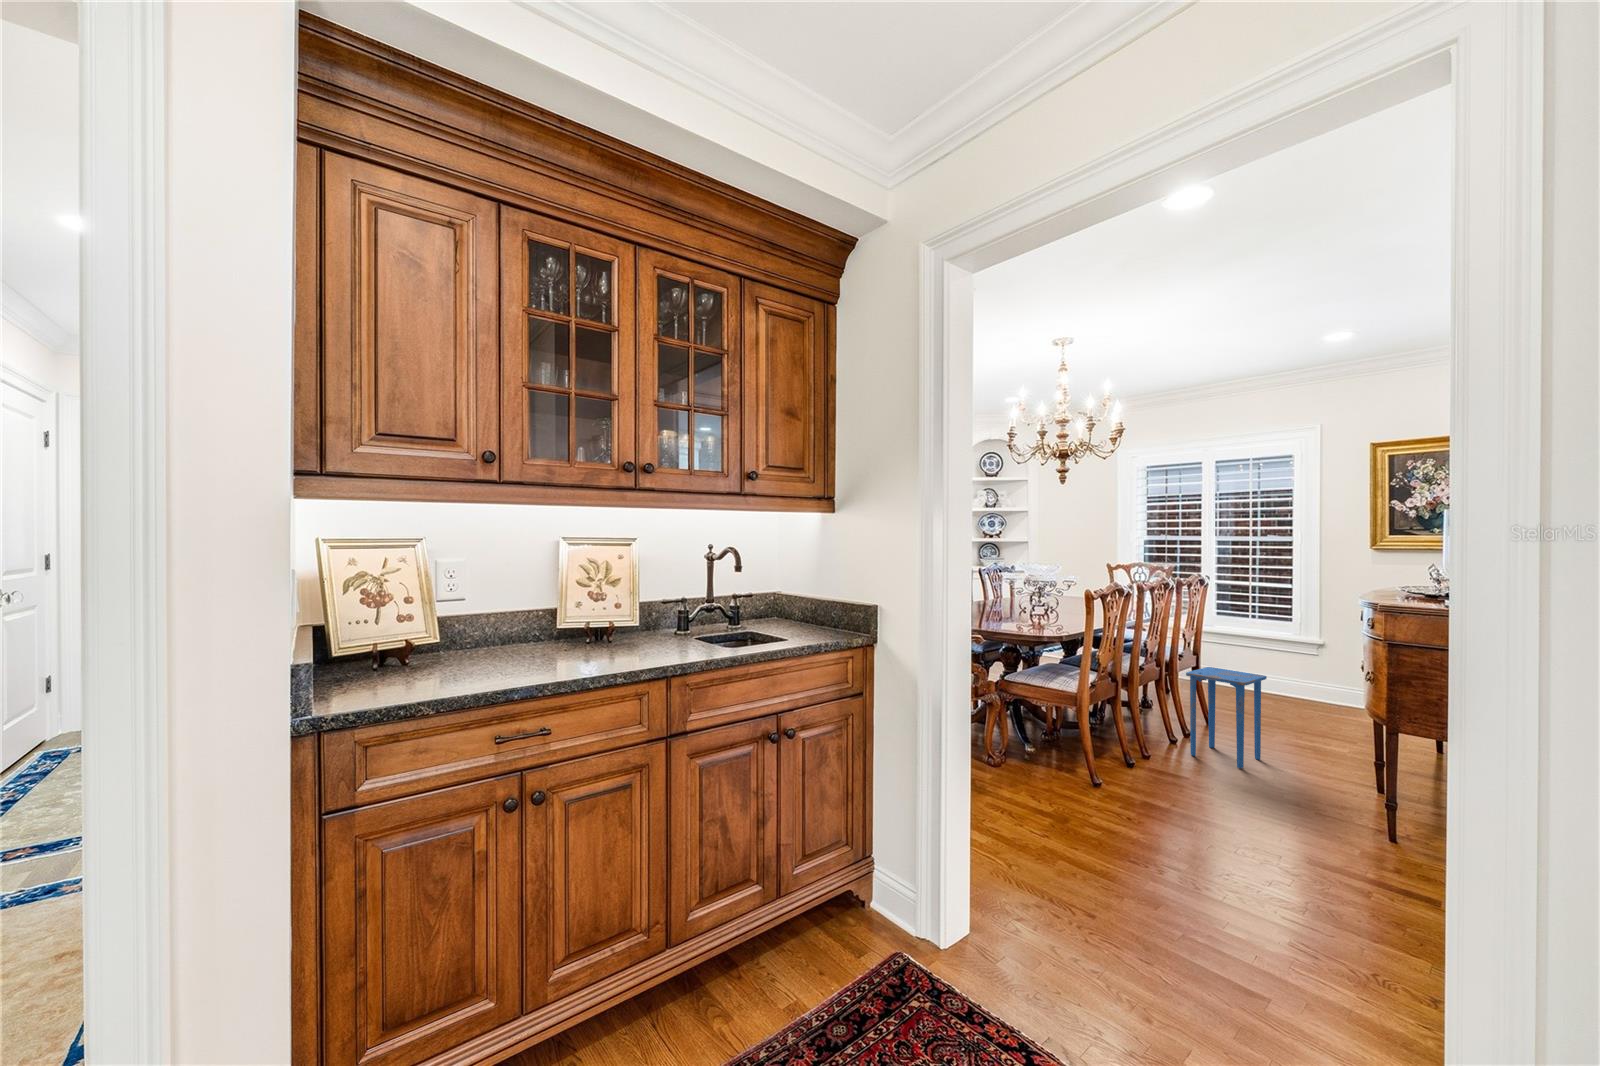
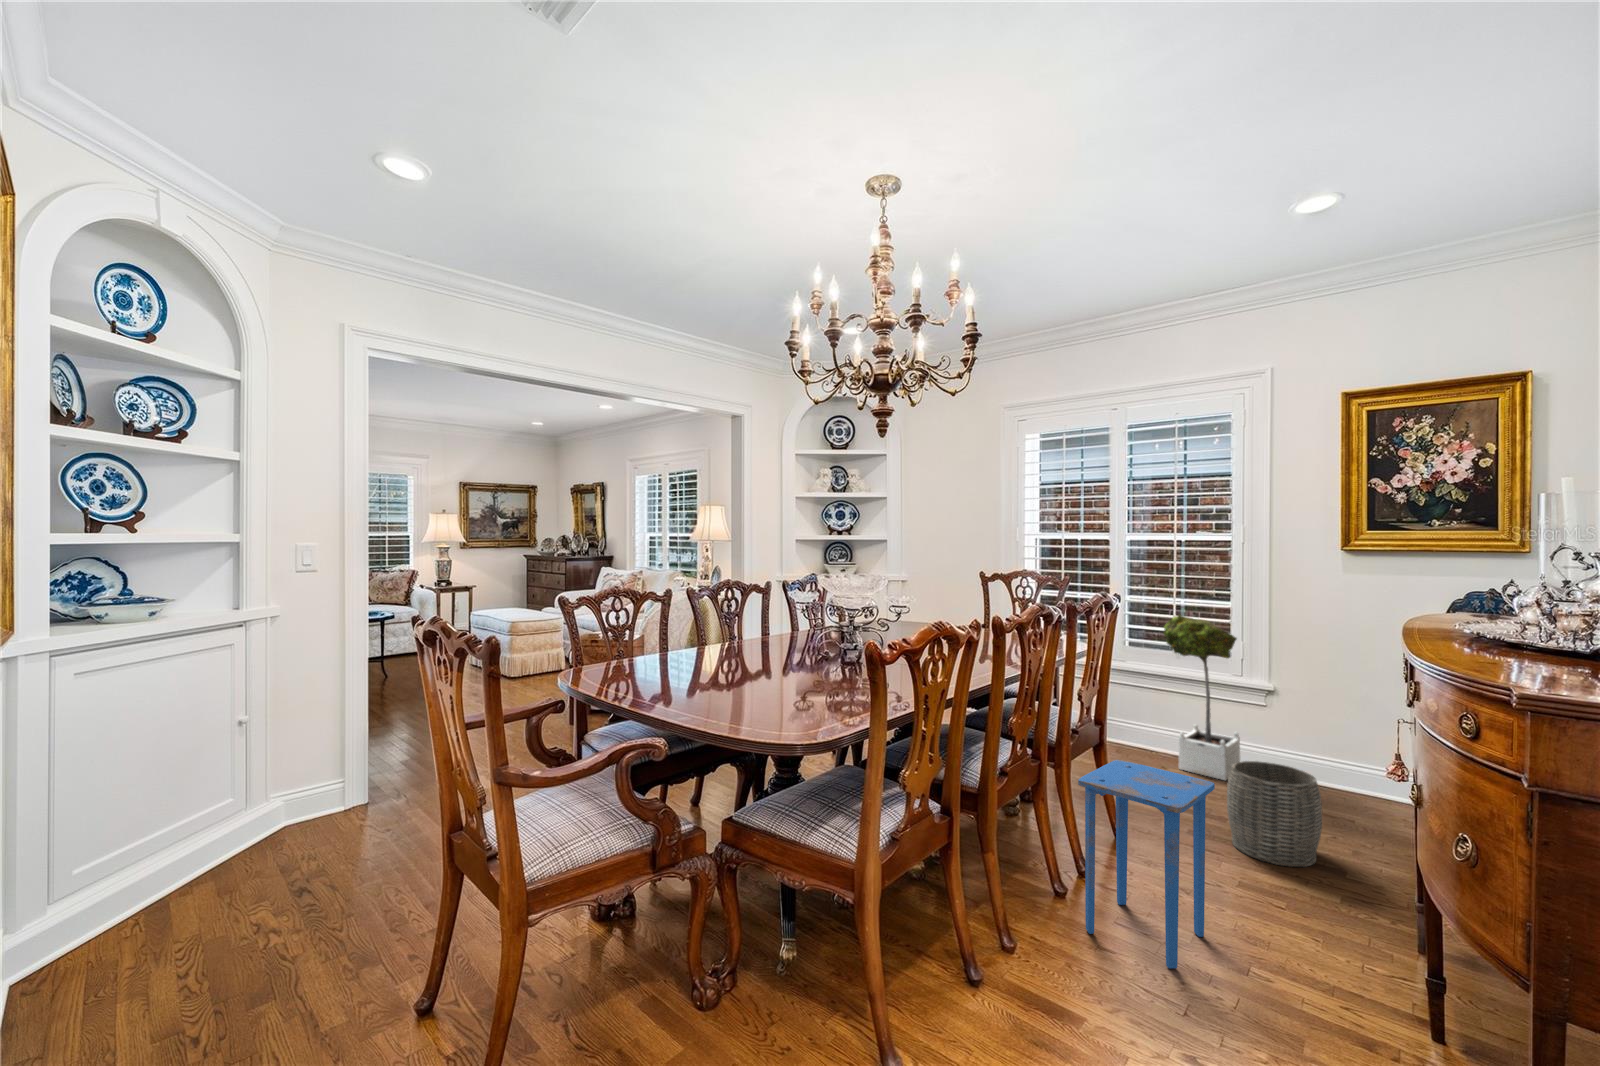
potted tree: none [1242,592,1299,702] -> present [1164,614,1240,780]
woven basket: none [1282,680,1343,739] -> present [1227,761,1322,867]

